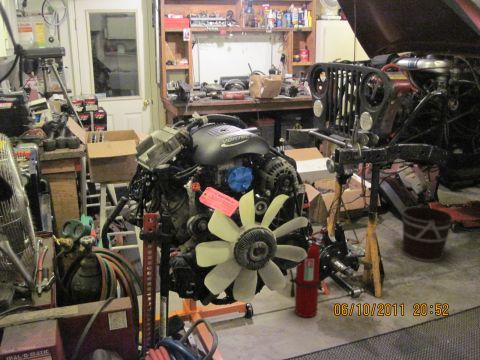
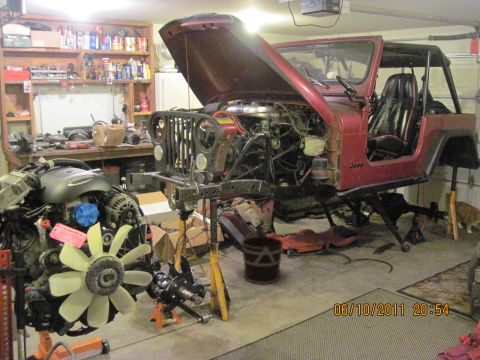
fire extinguisher: present [290,230,327,317] -> none [137,258,174,346]

